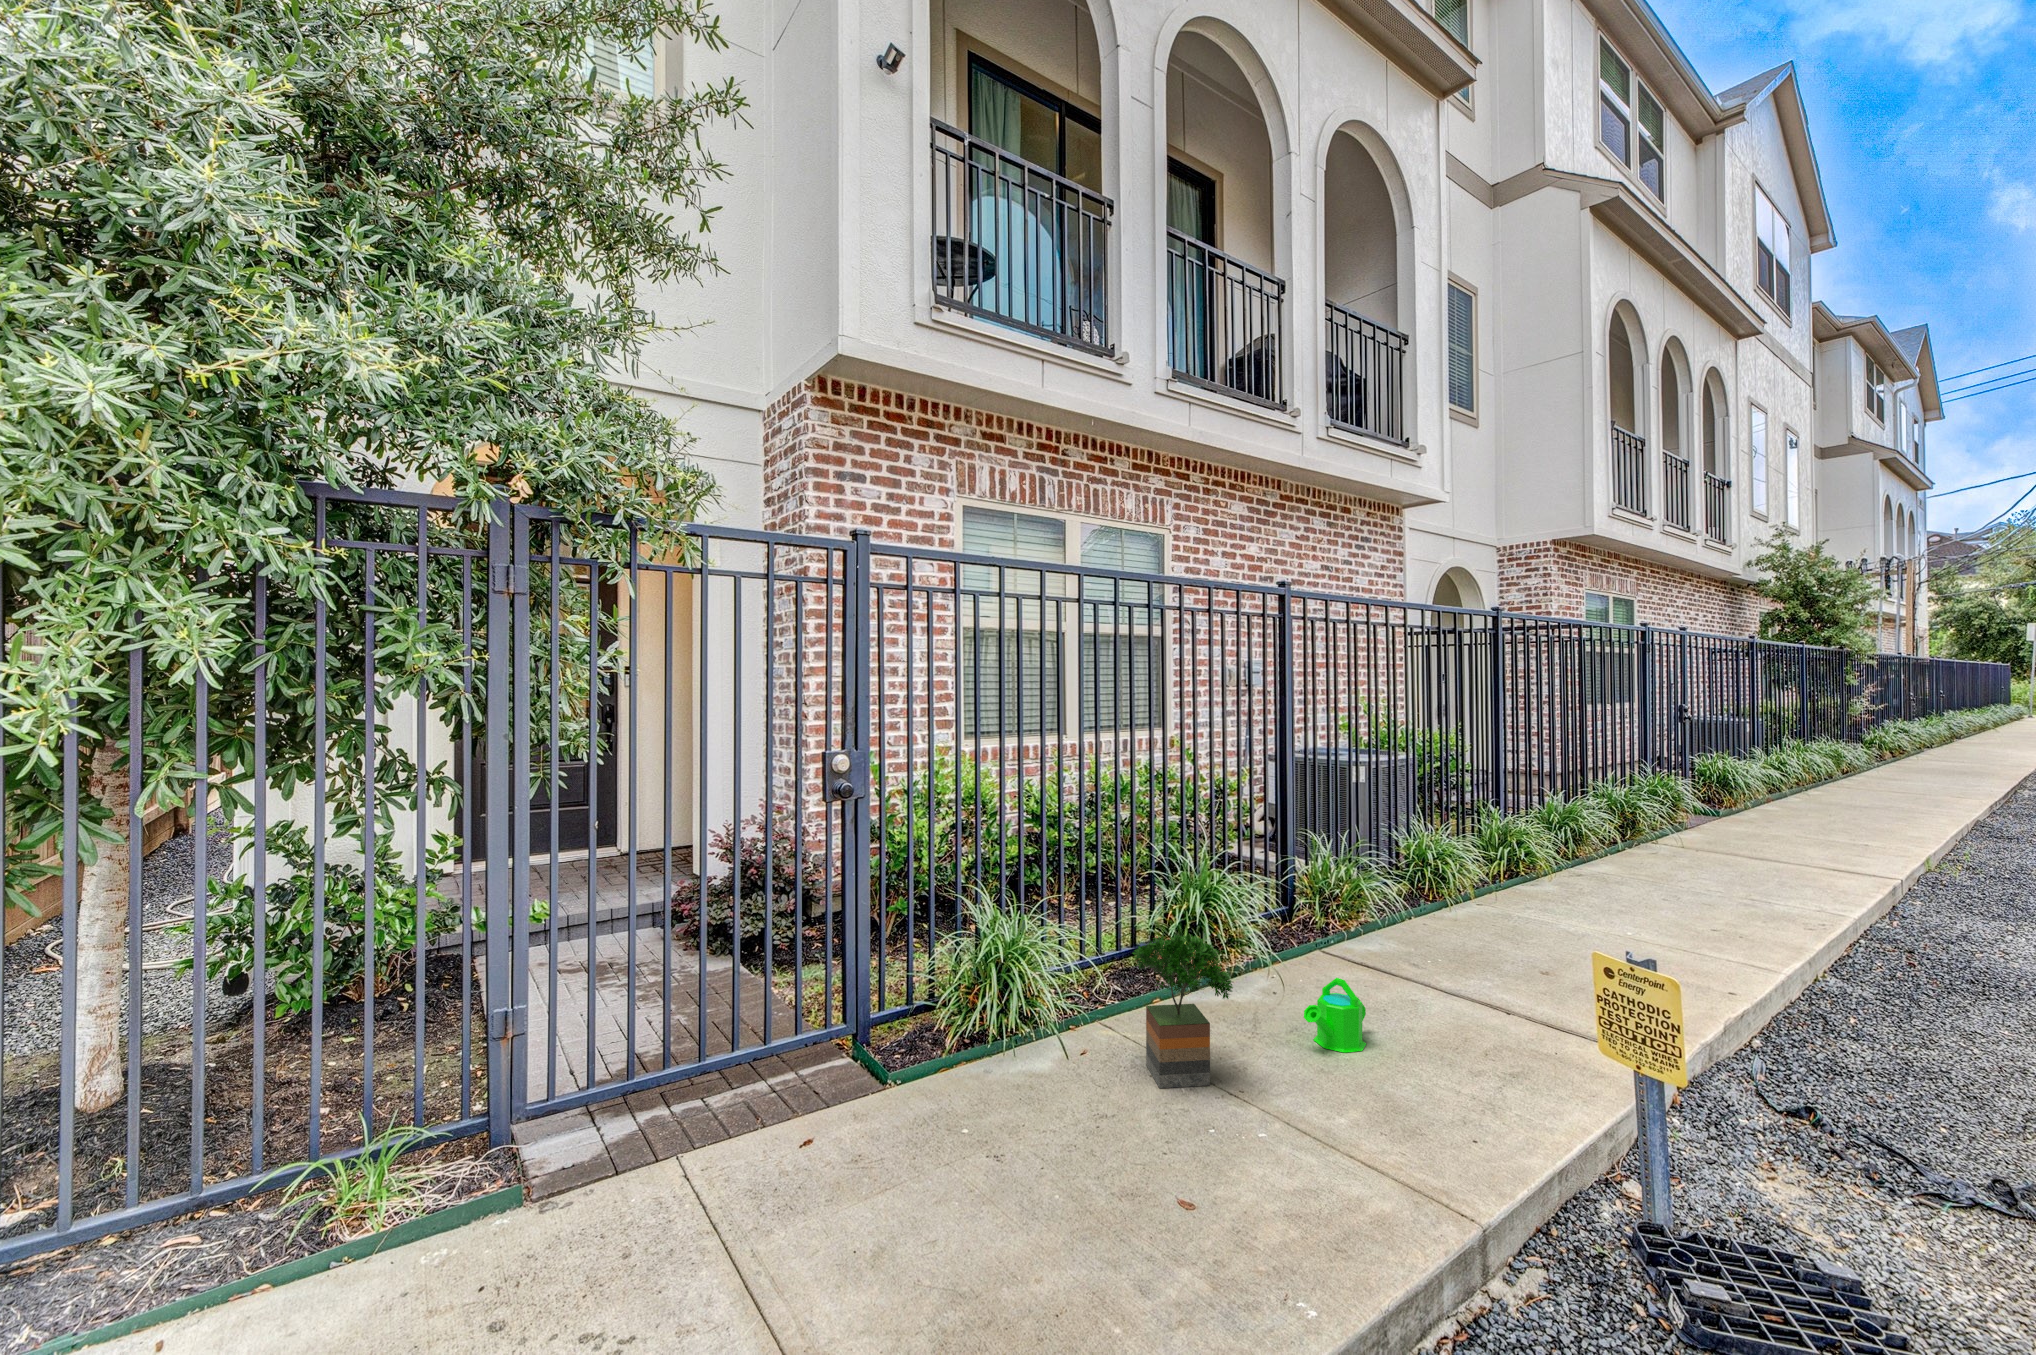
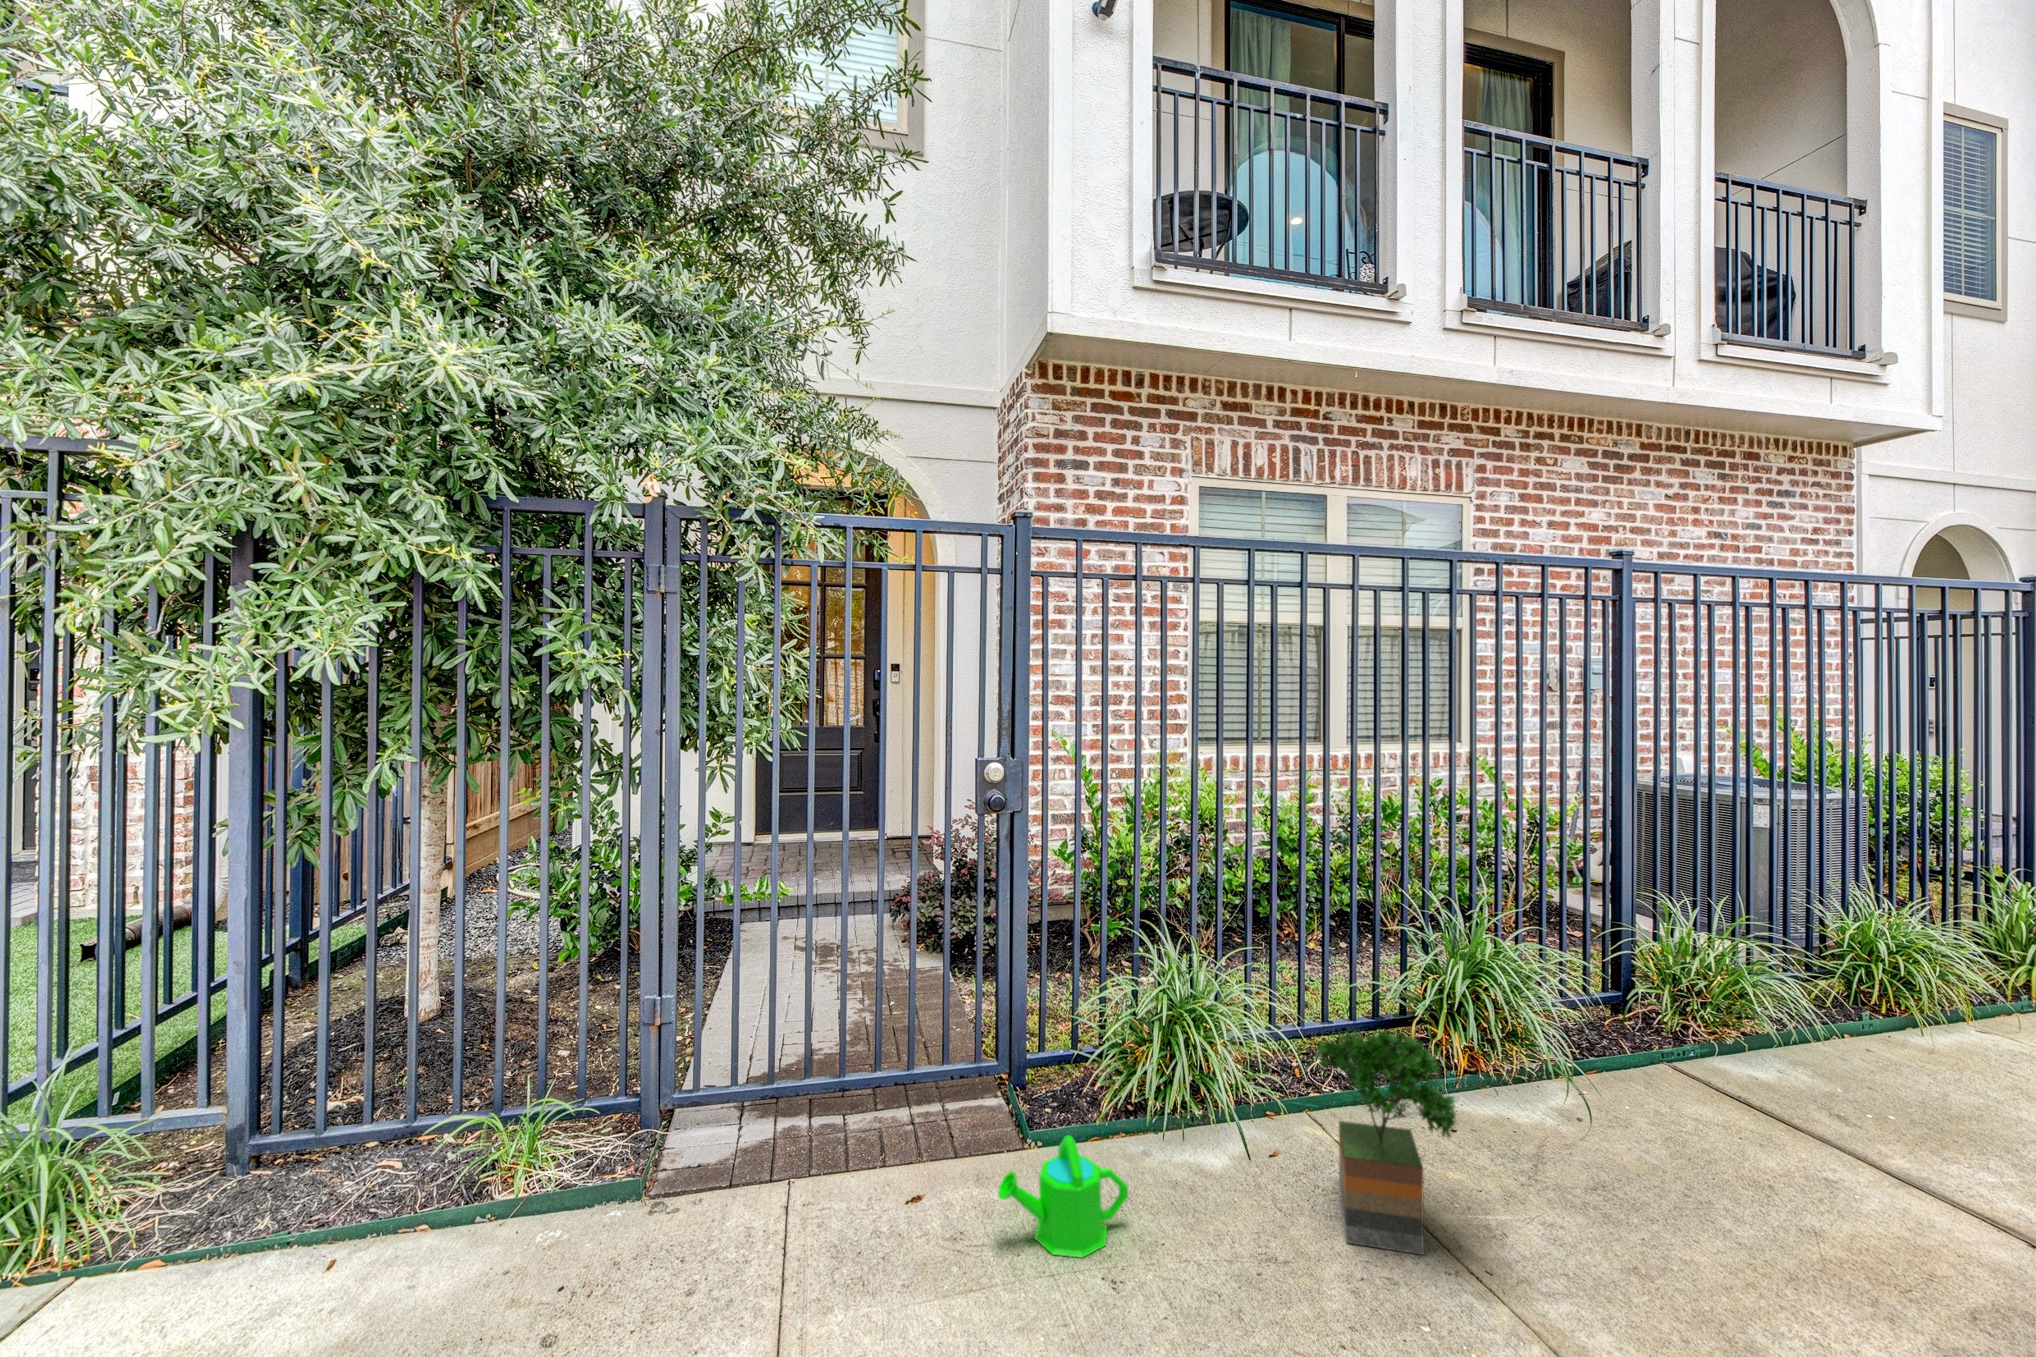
watering can: present [1304,978,1366,1053] -> present [998,1135,1128,1257]

